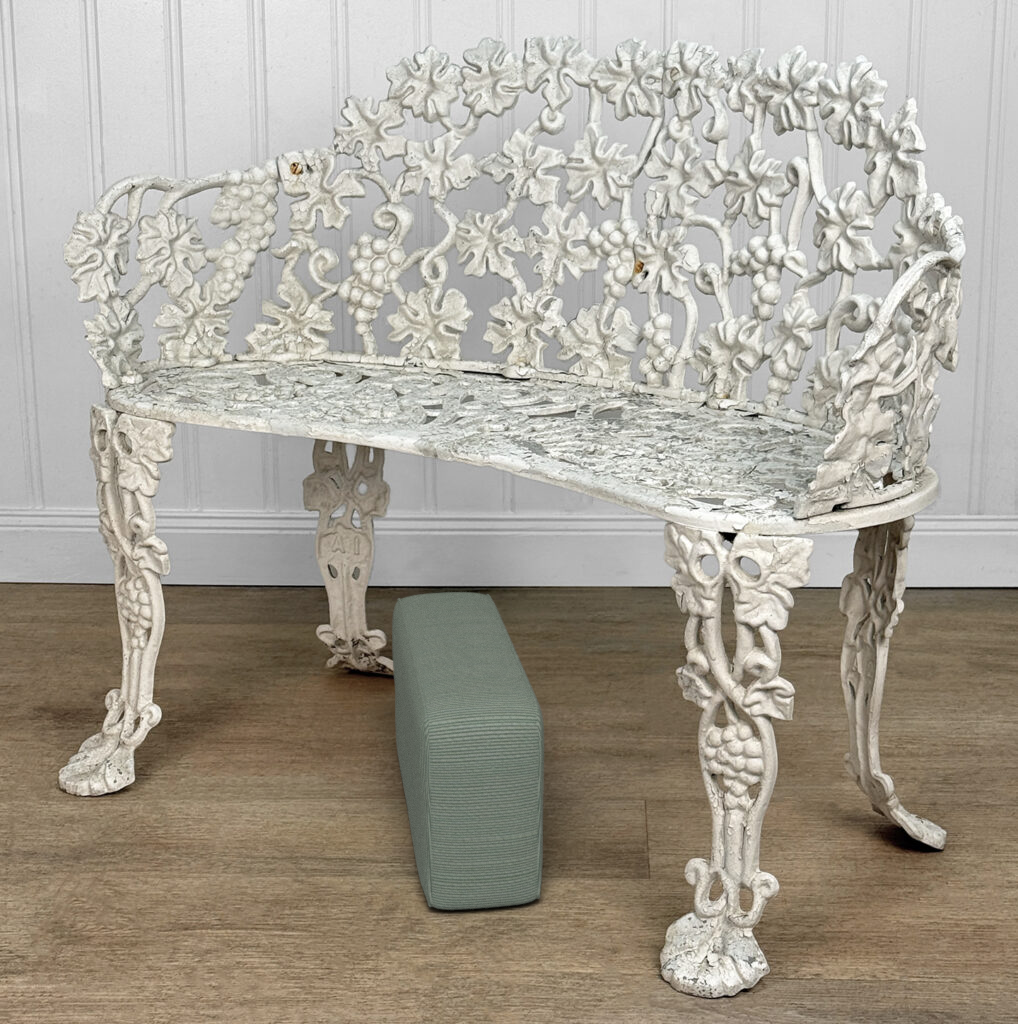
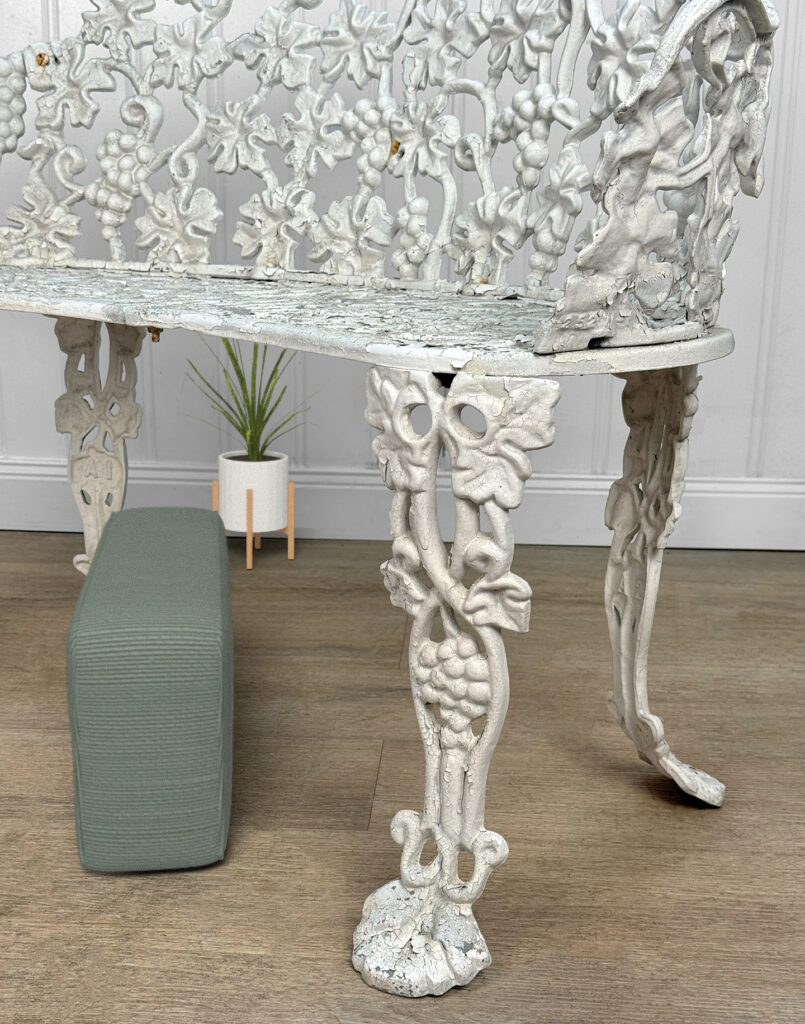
house plant: none [412,350,558,627] -> present [187,337,310,569]

